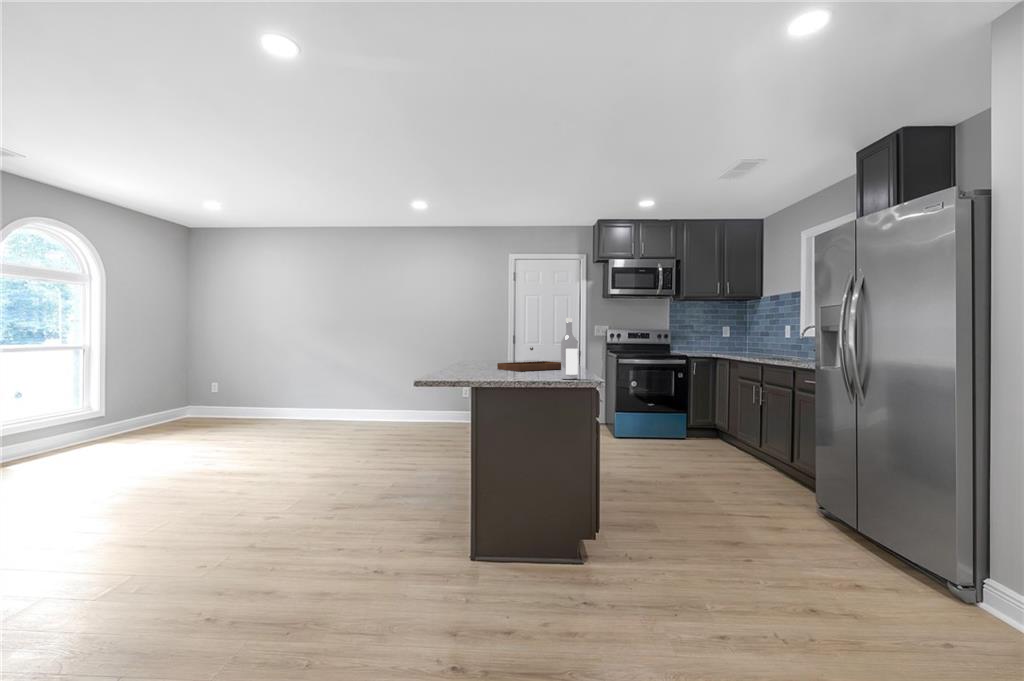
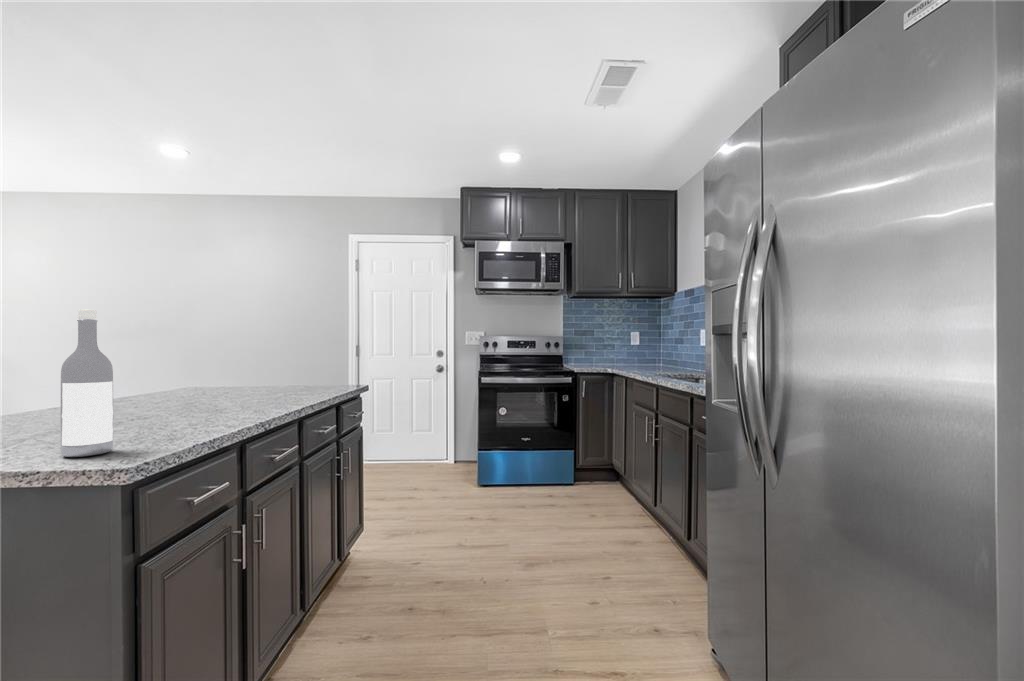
tray: present [497,347,561,371] -> none [107,369,262,421]

